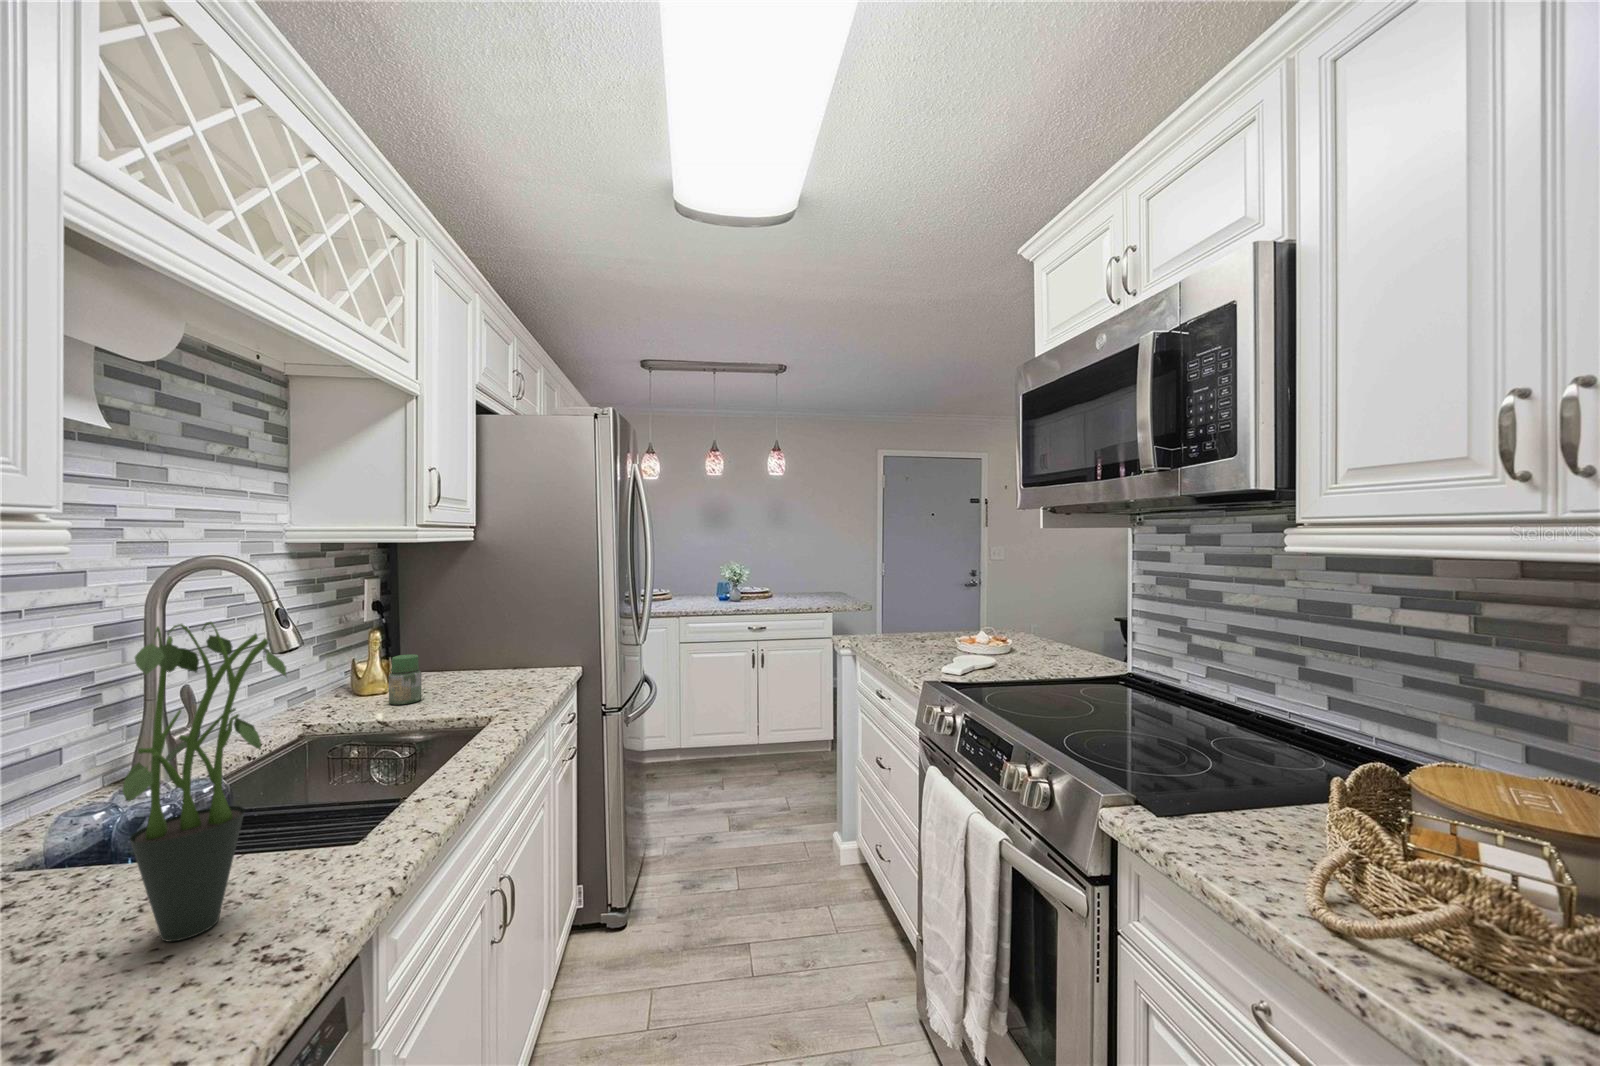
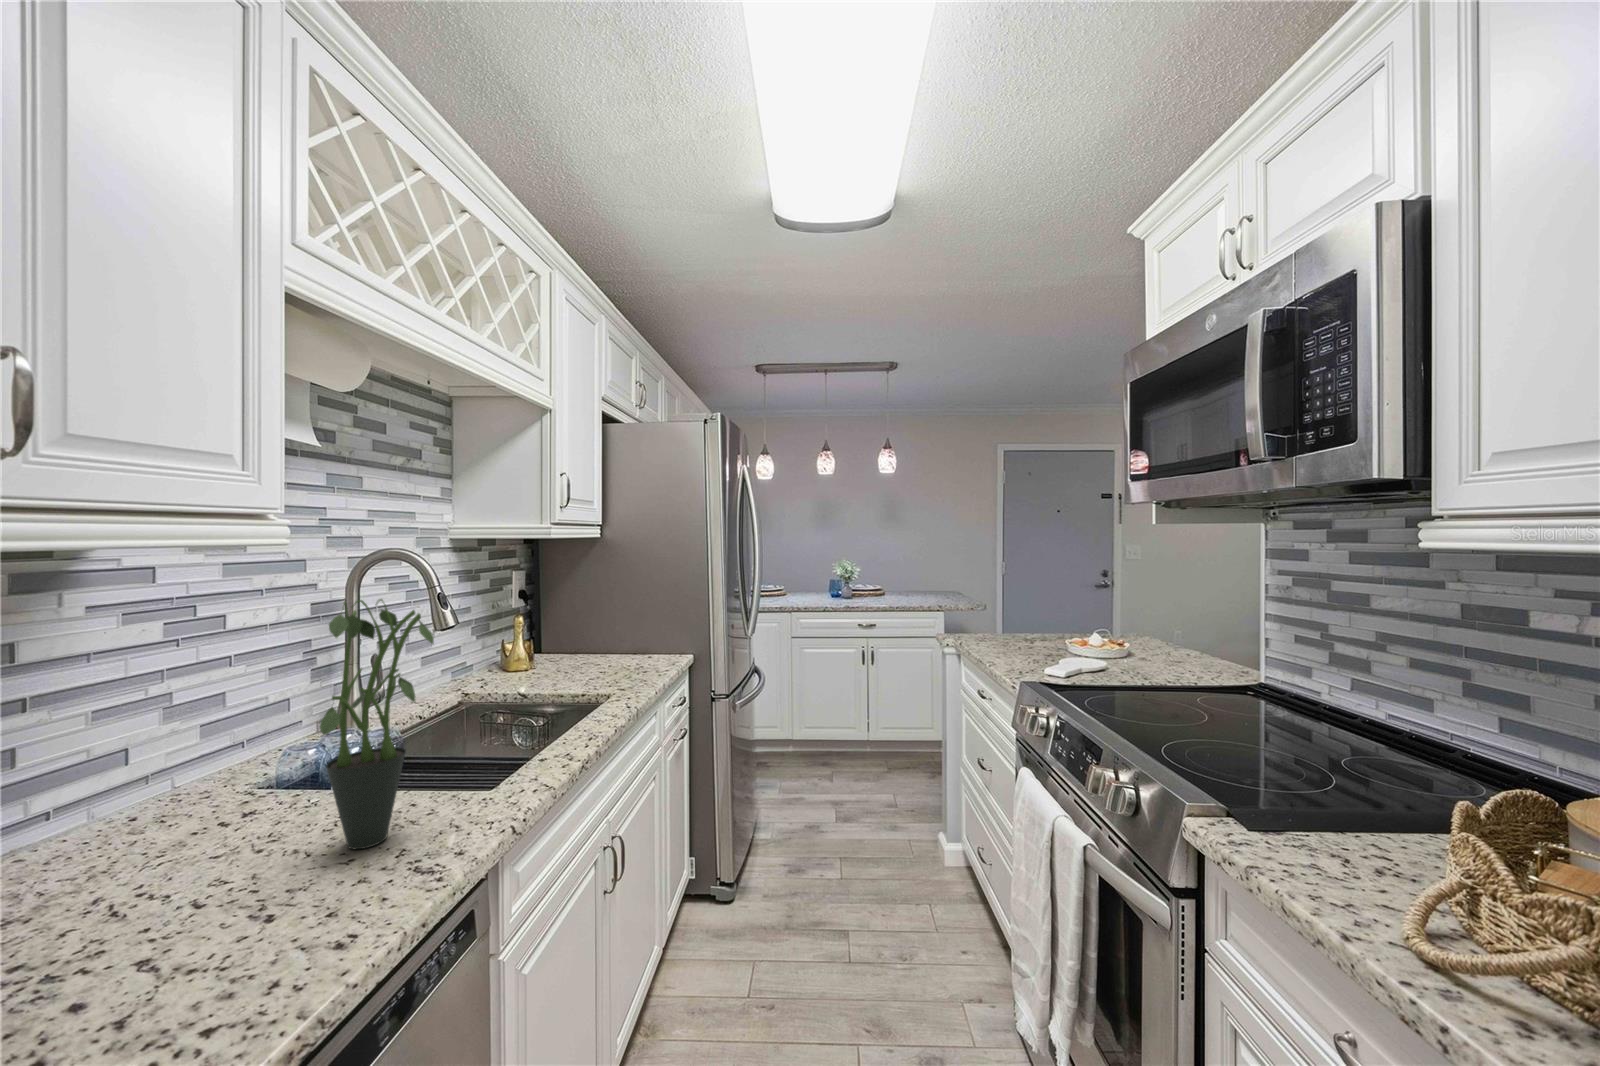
jar: present [389,654,422,705] -> none [529,637,554,679]

